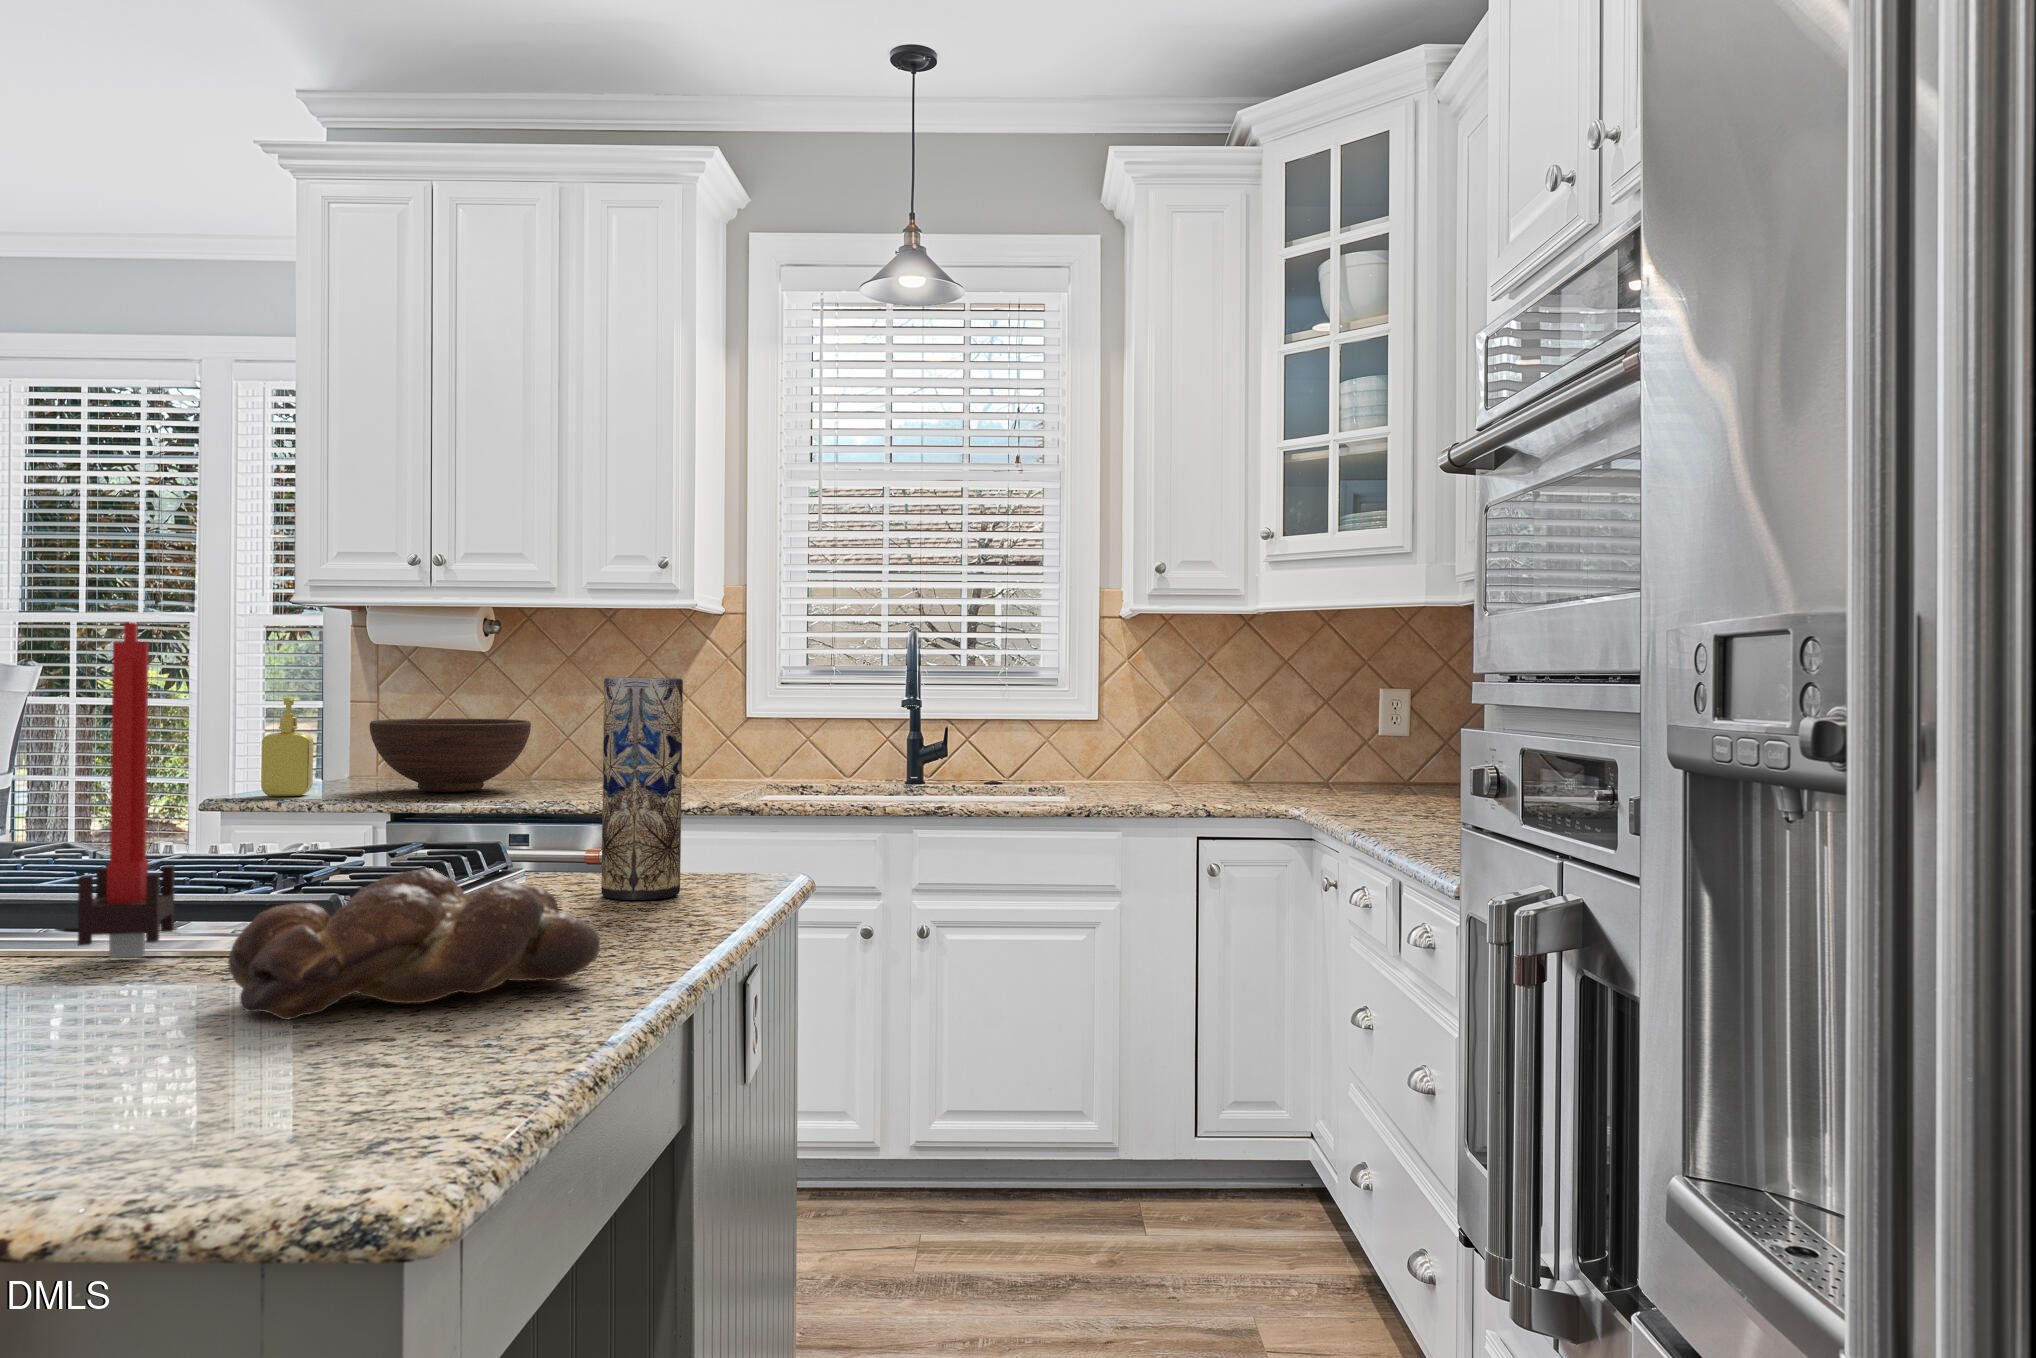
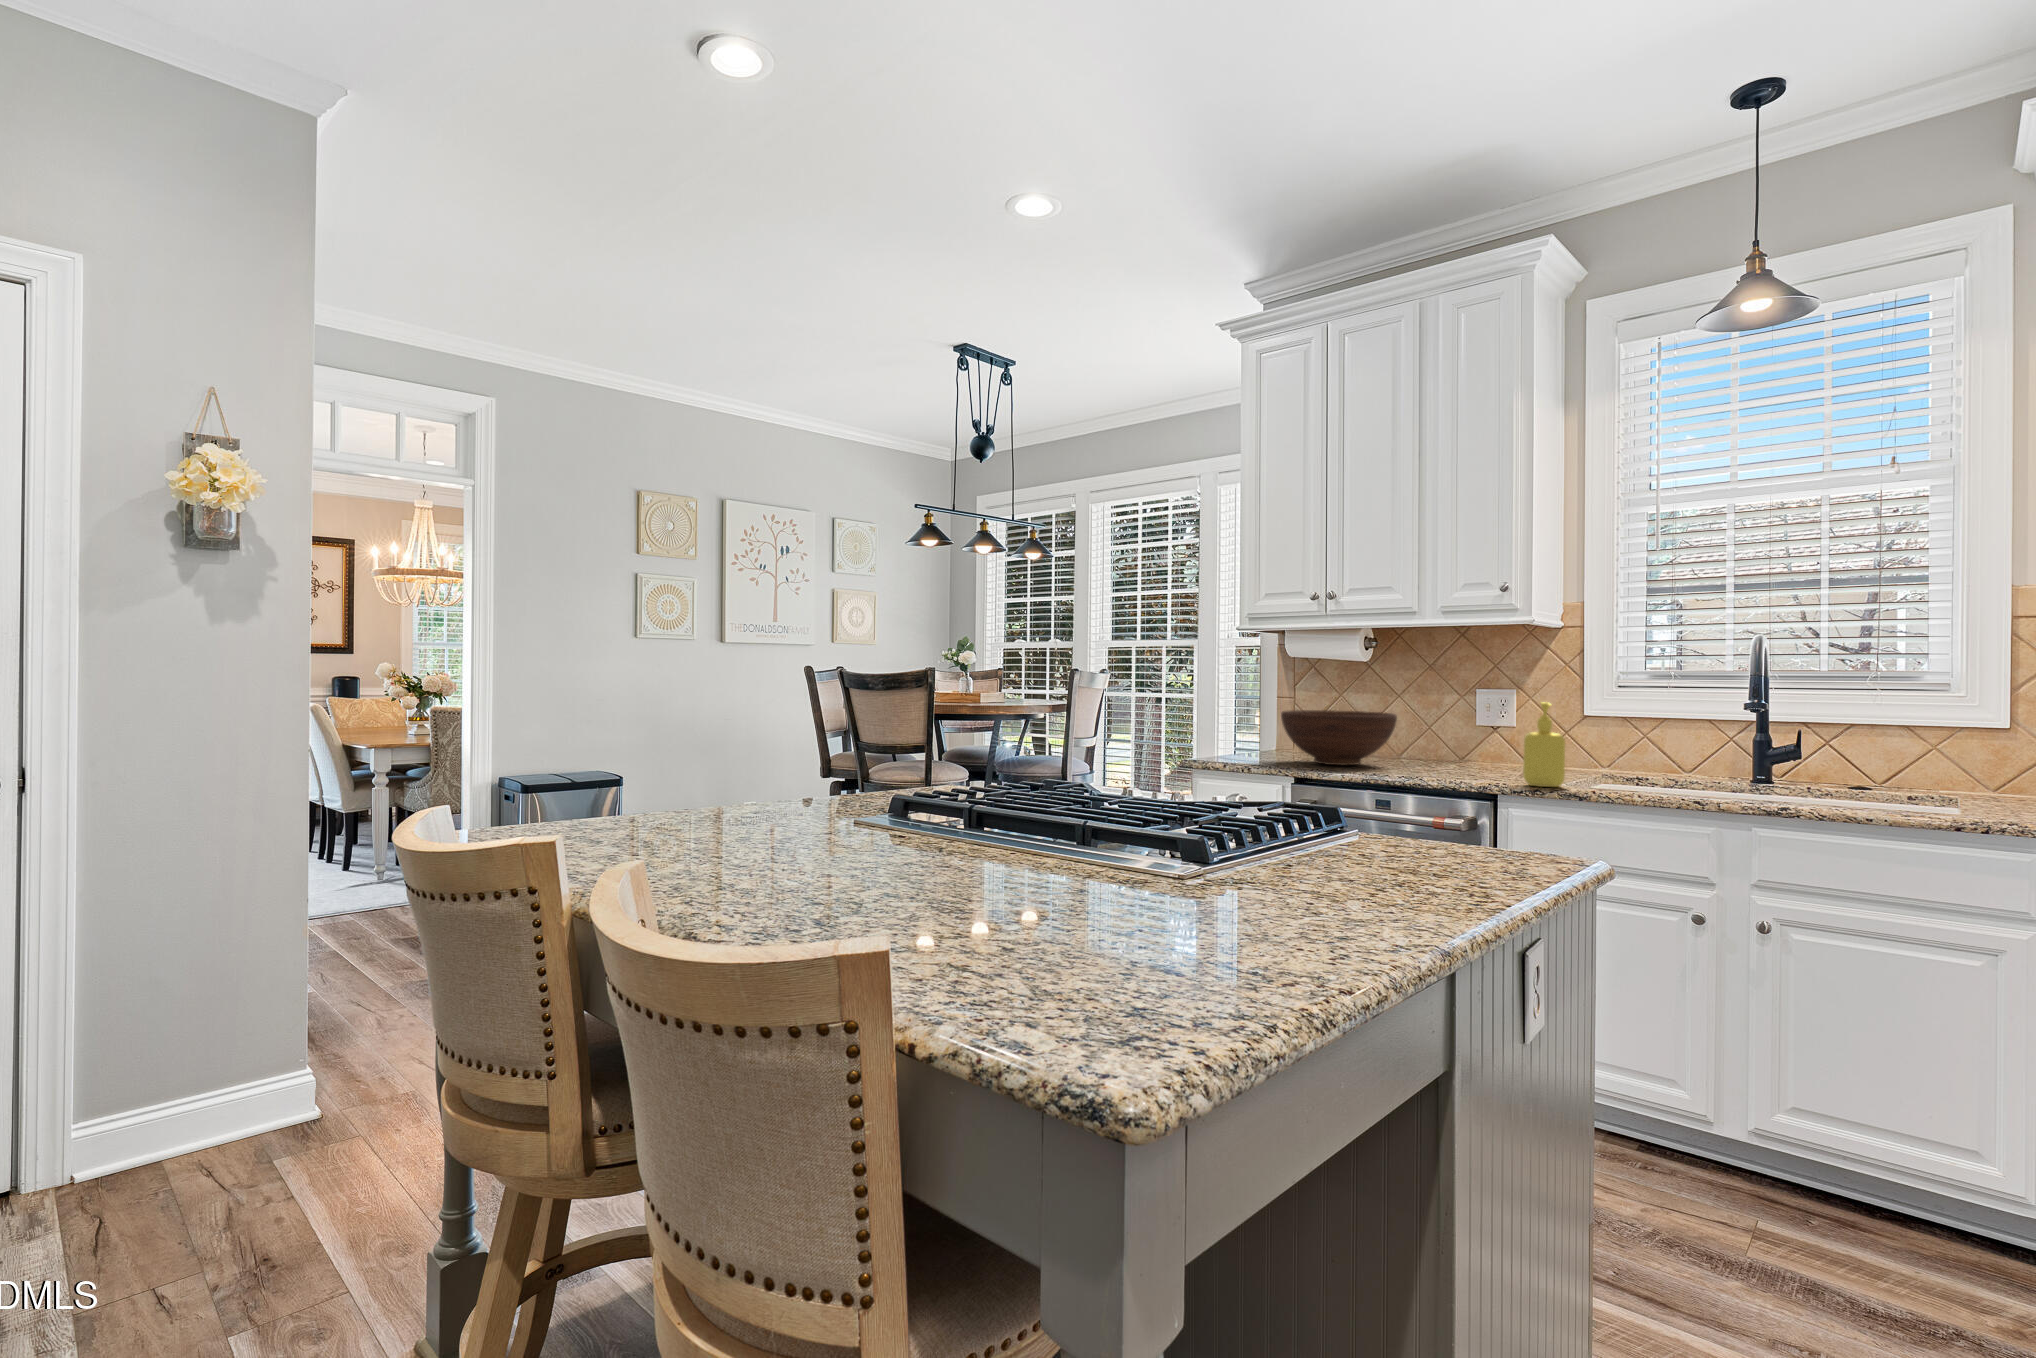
candle: present [78,622,175,958] -> none [1040,644,1097,867]
vase: present [601,678,683,900] -> none [1408,683,1479,868]
soap dispenser: present [261,697,313,796] -> present [1523,702,1565,787]
bread loaf: present [228,869,600,1020] -> none [1105,828,1369,929]

